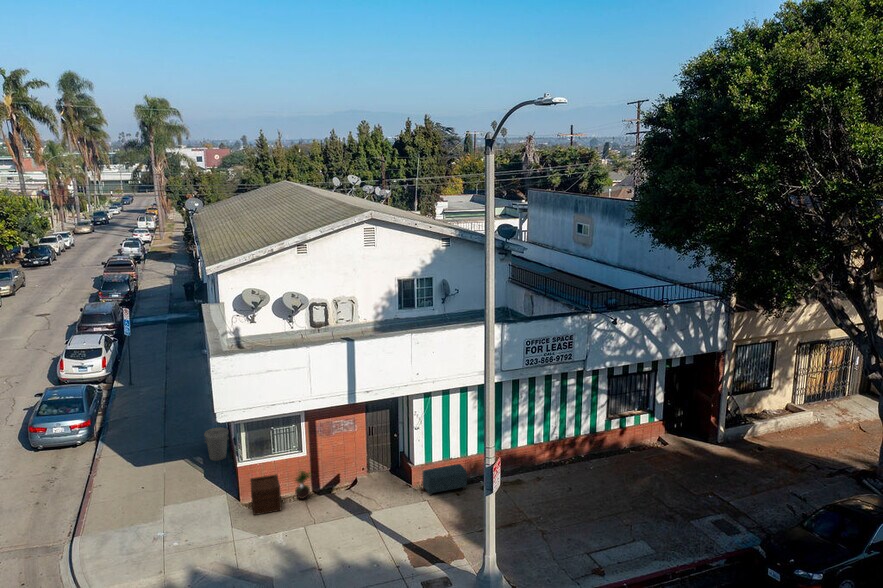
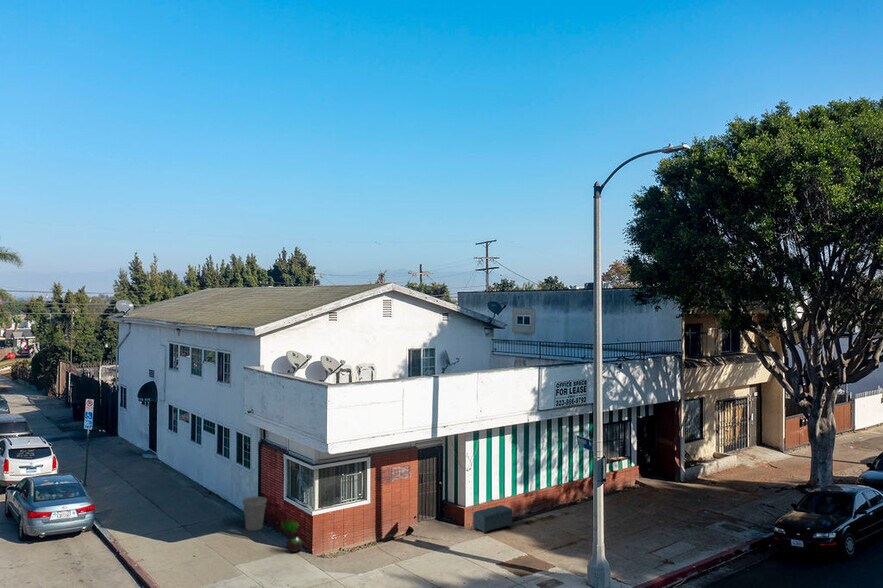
potted tree: present [295,471,311,499] -> present [282,521,302,552]
wooden crate: present [250,475,281,515] -> none [322,523,359,562]

